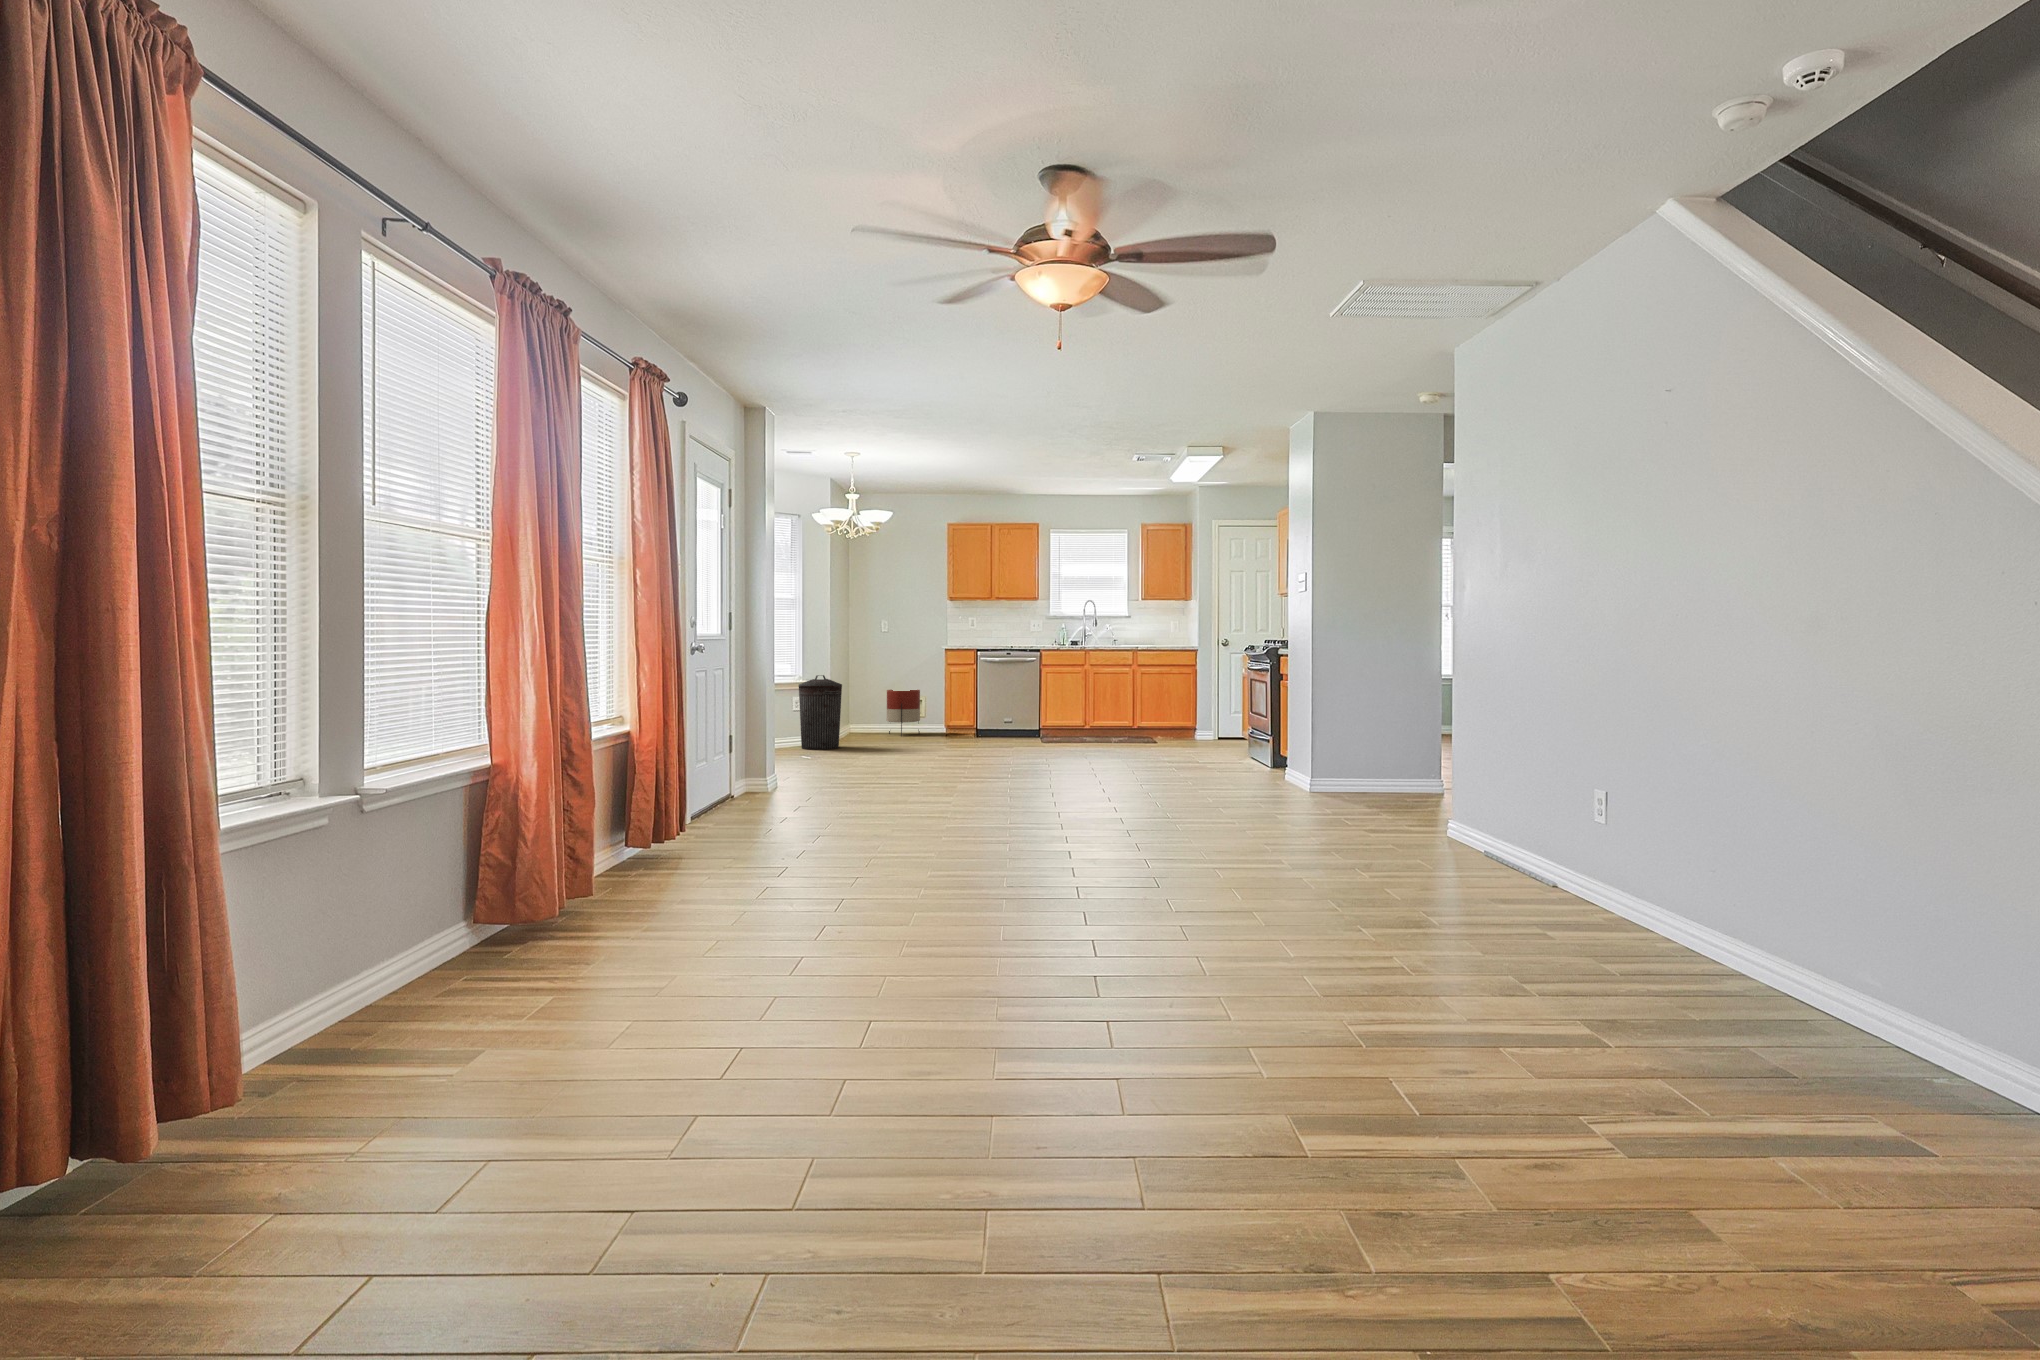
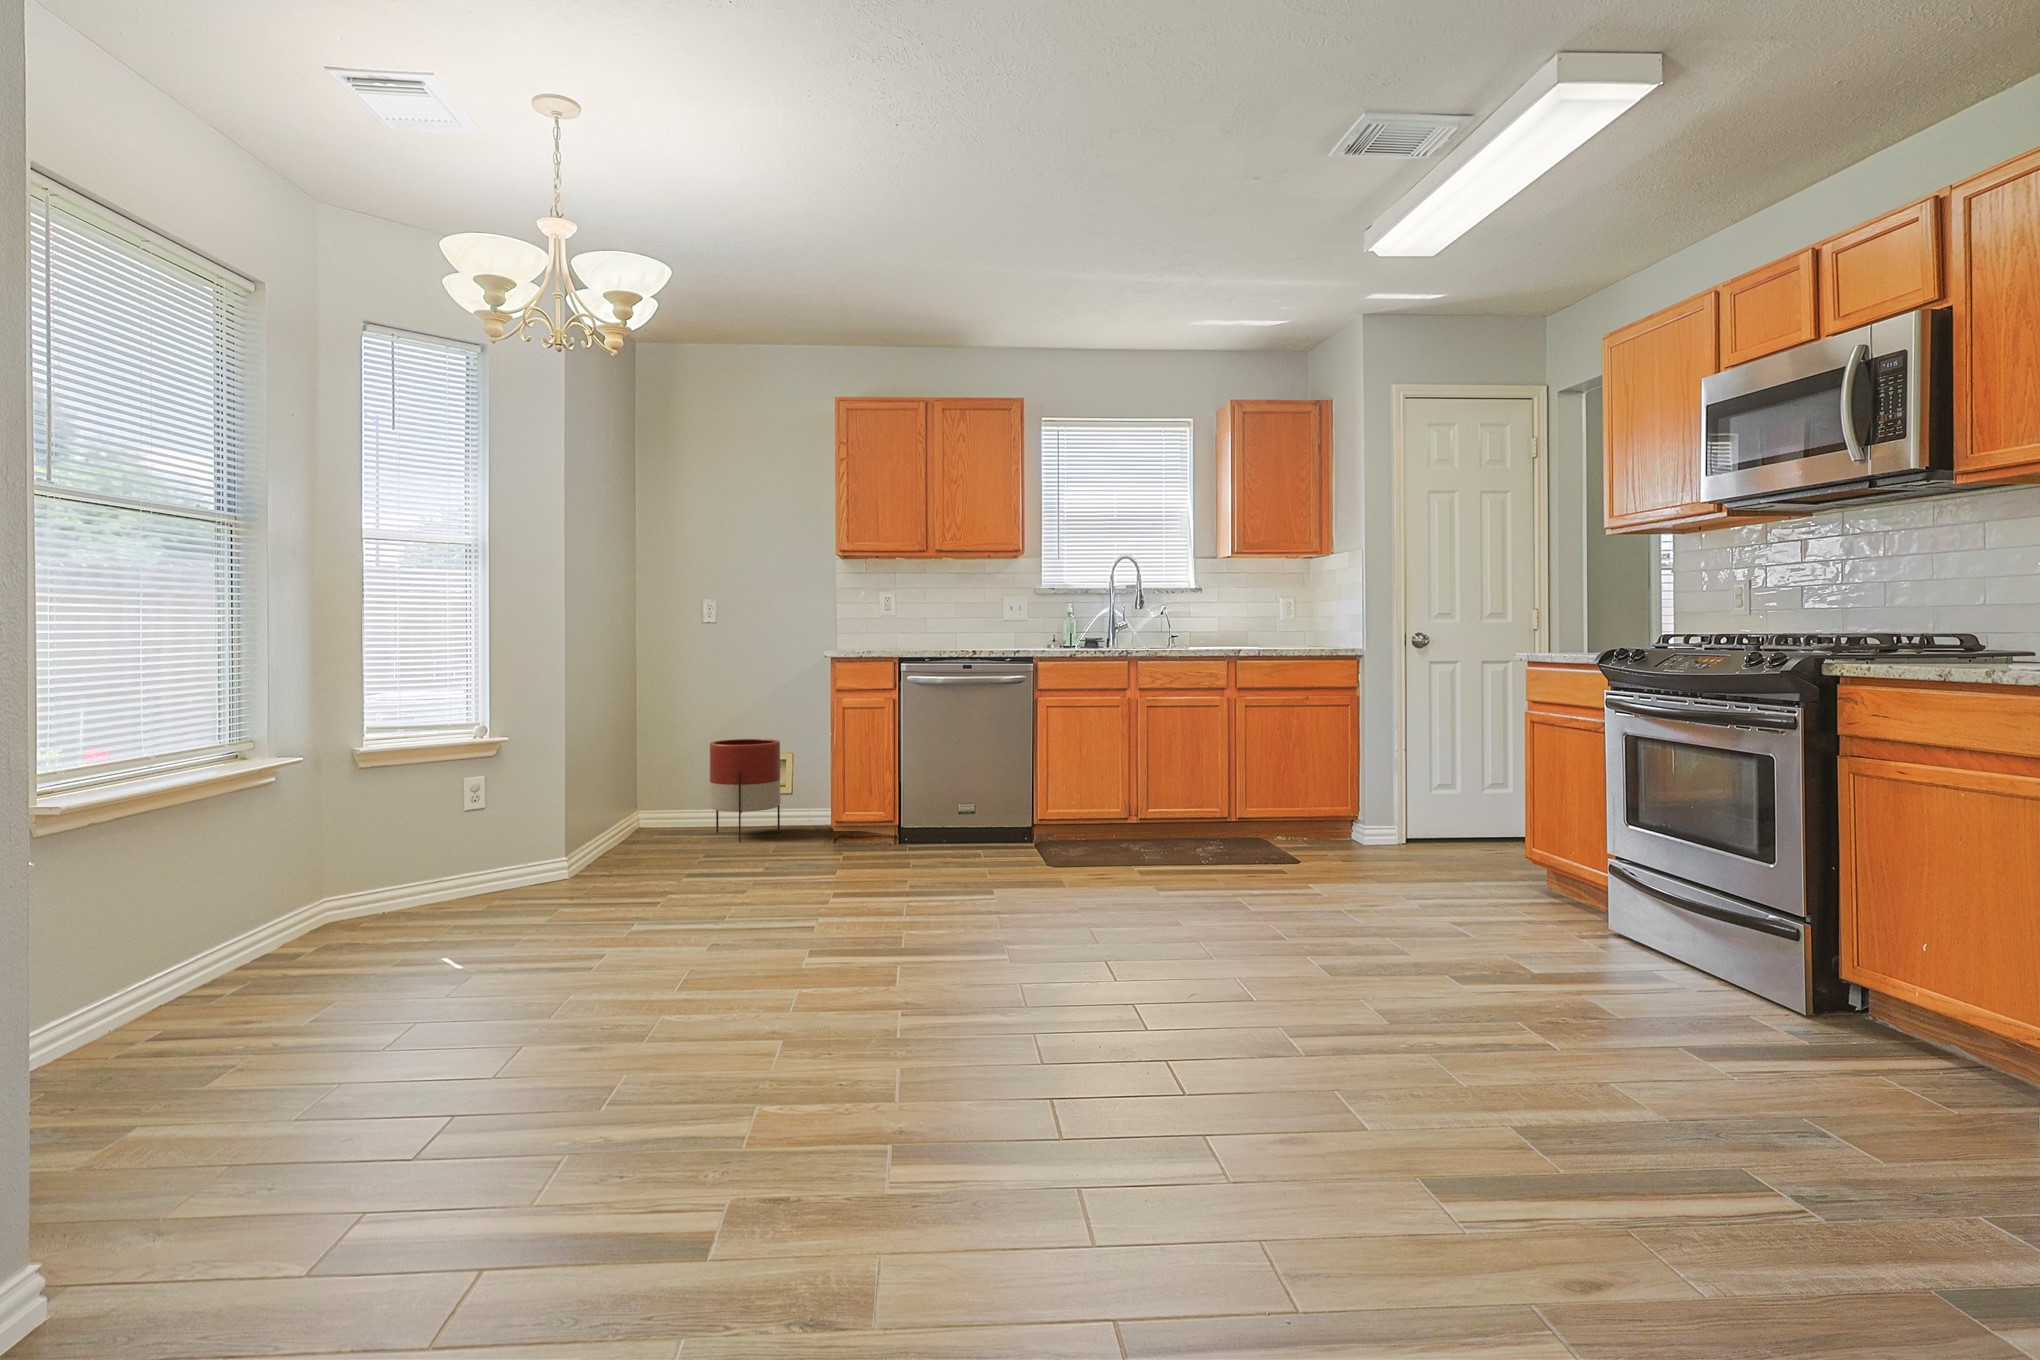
trash can: present [799,675,842,750] -> none [470,725,583,912]

